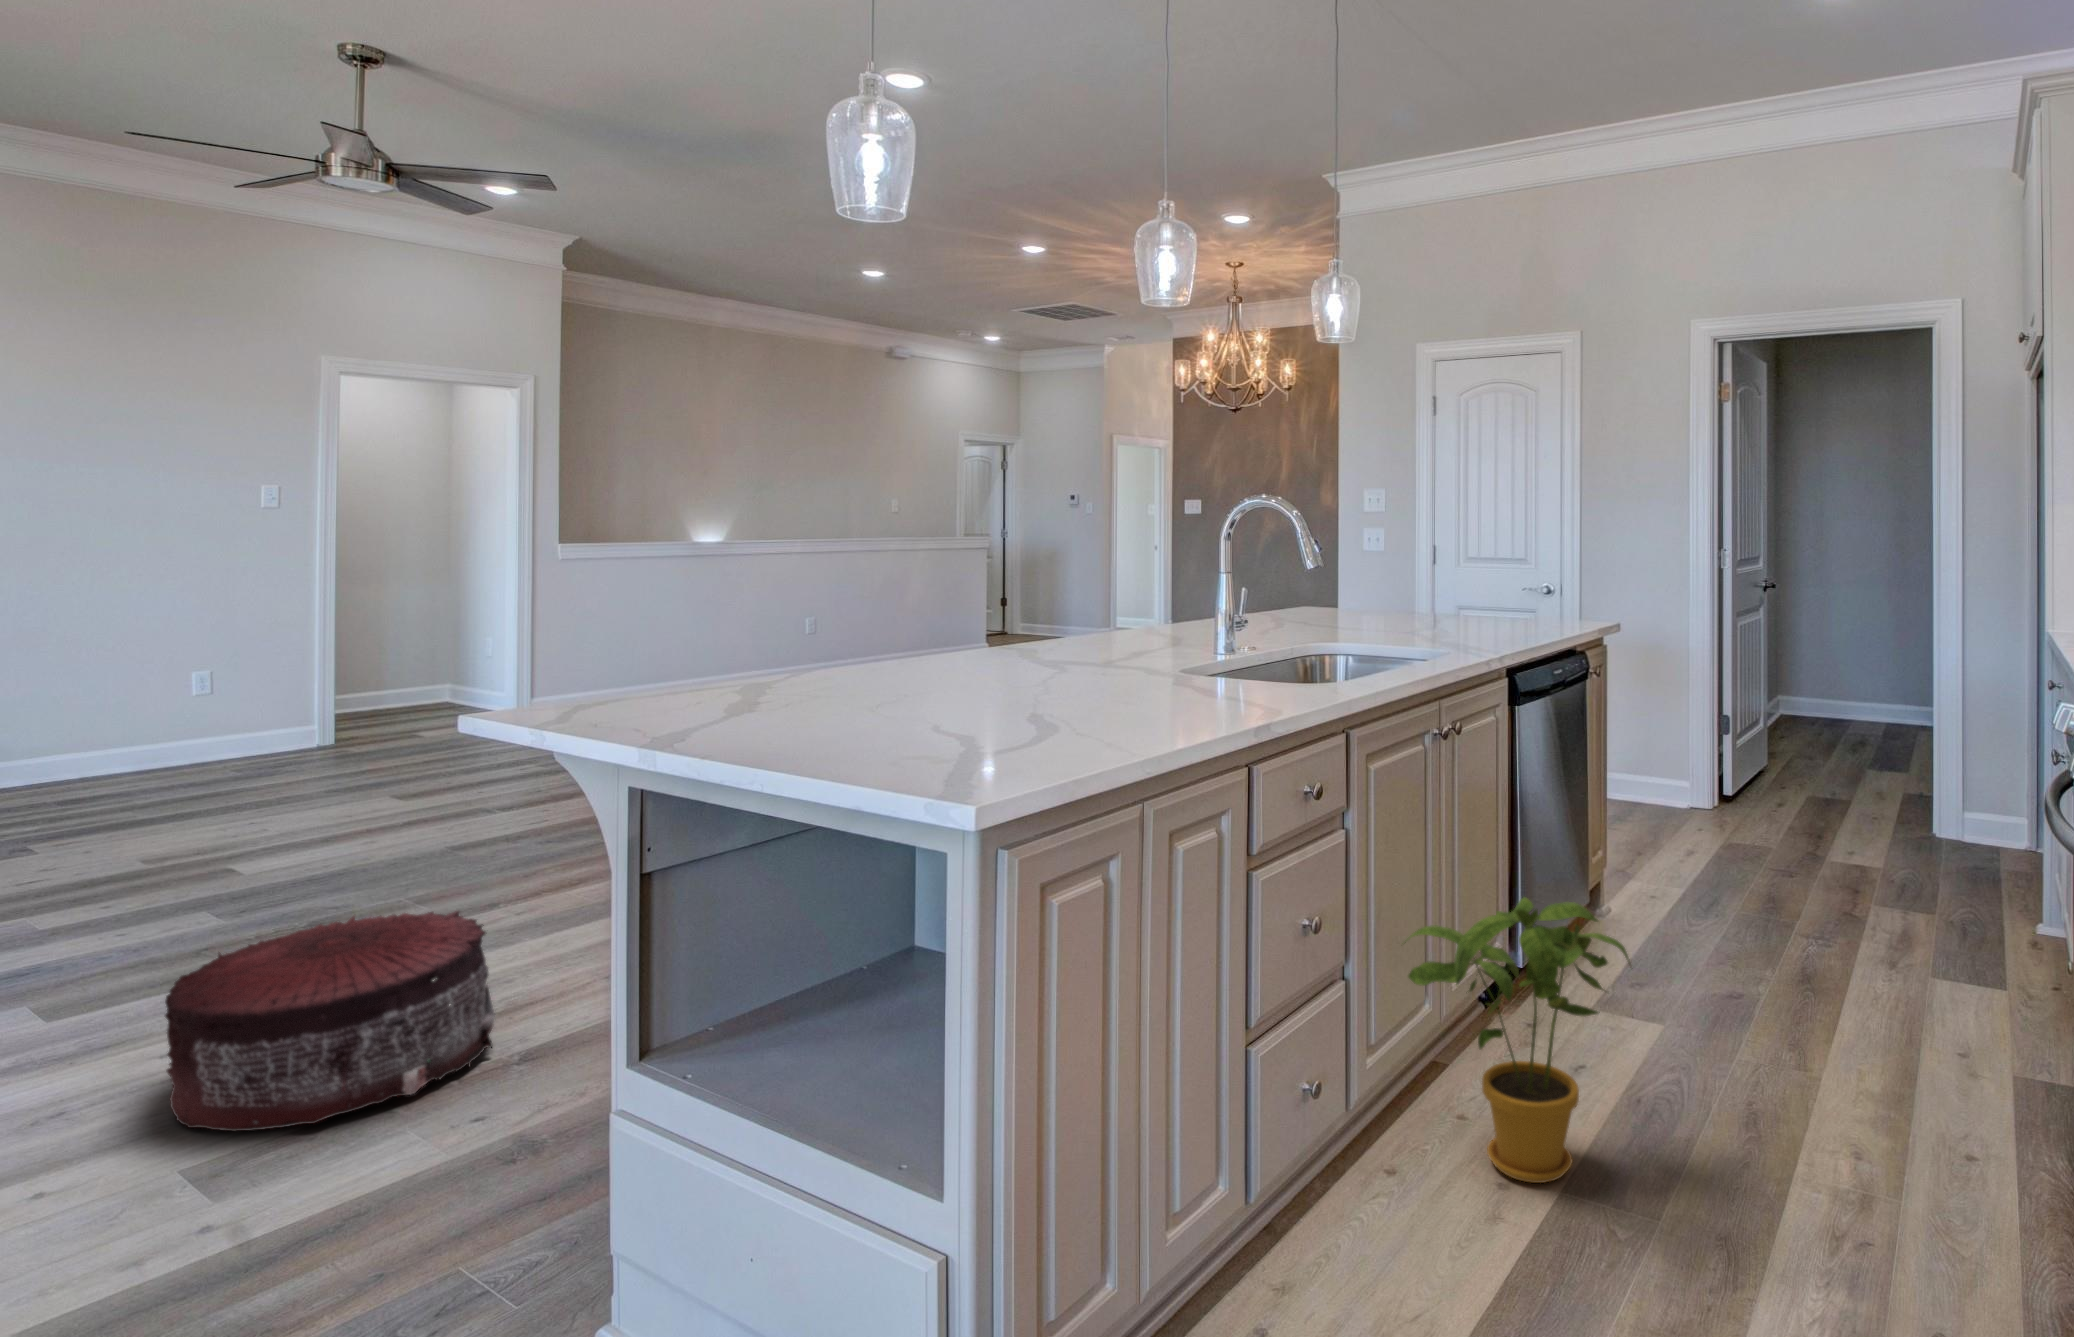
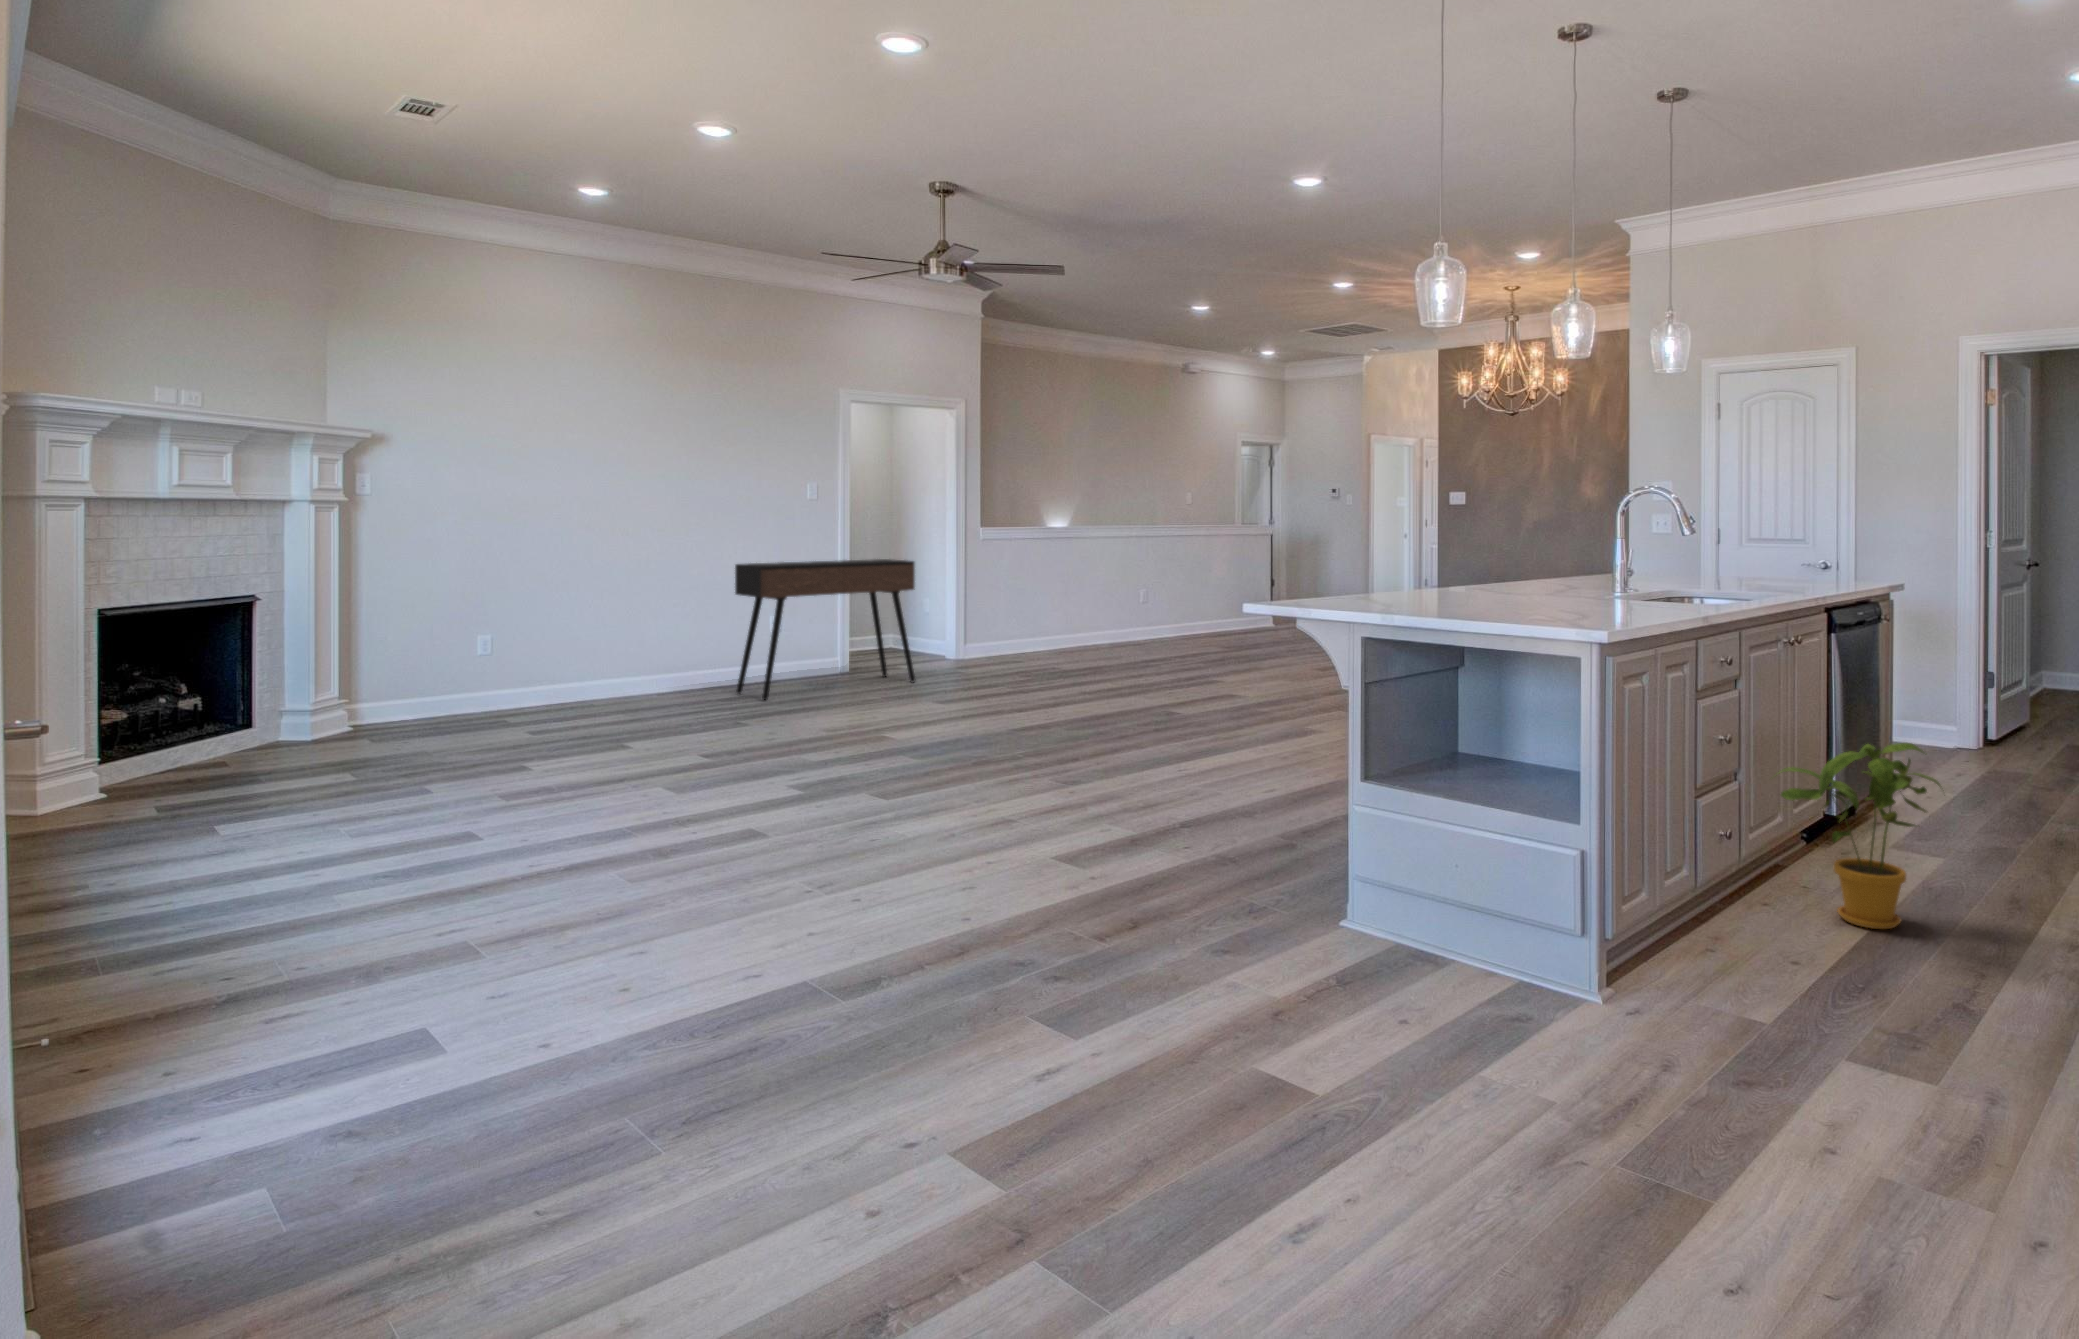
console table: none [88,590,415,805] -> present [735,559,915,700]
pouf: present [165,911,494,1131] -> none [987,745,1149,852]

